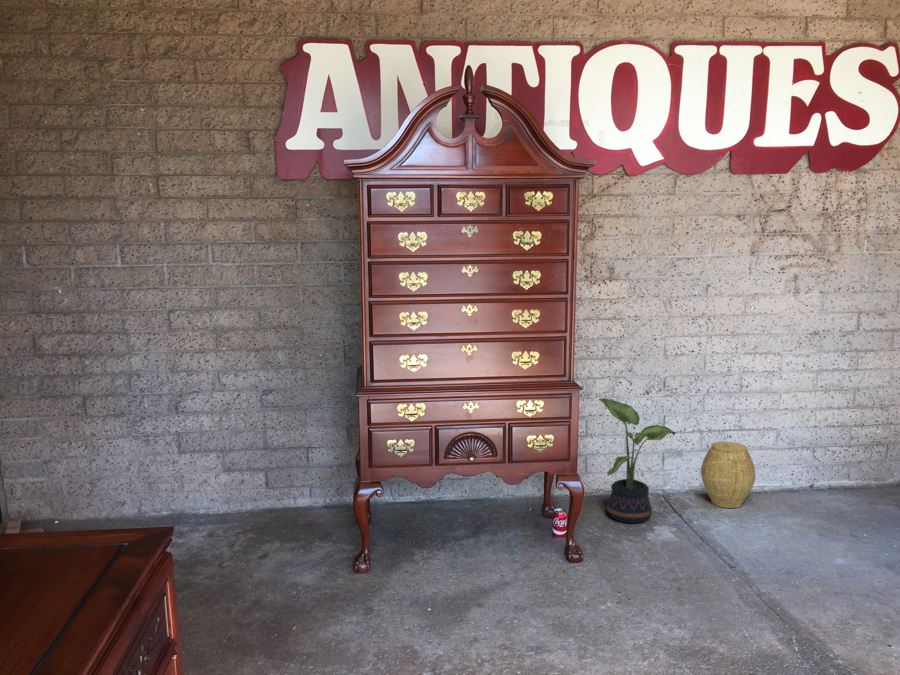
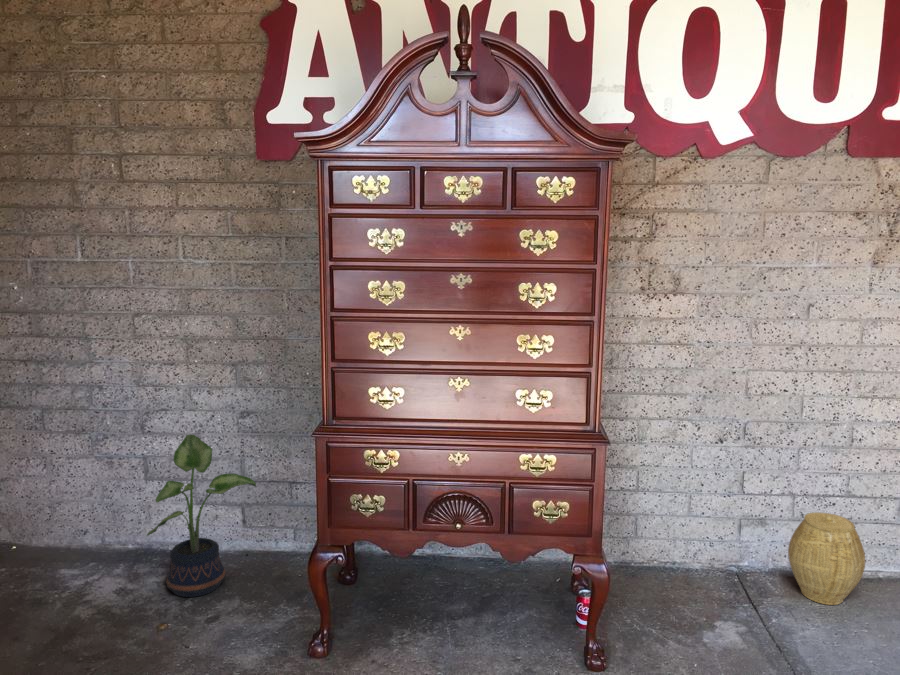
potted plant: present [599,398,676,523] -> present [147,435,256,597]

